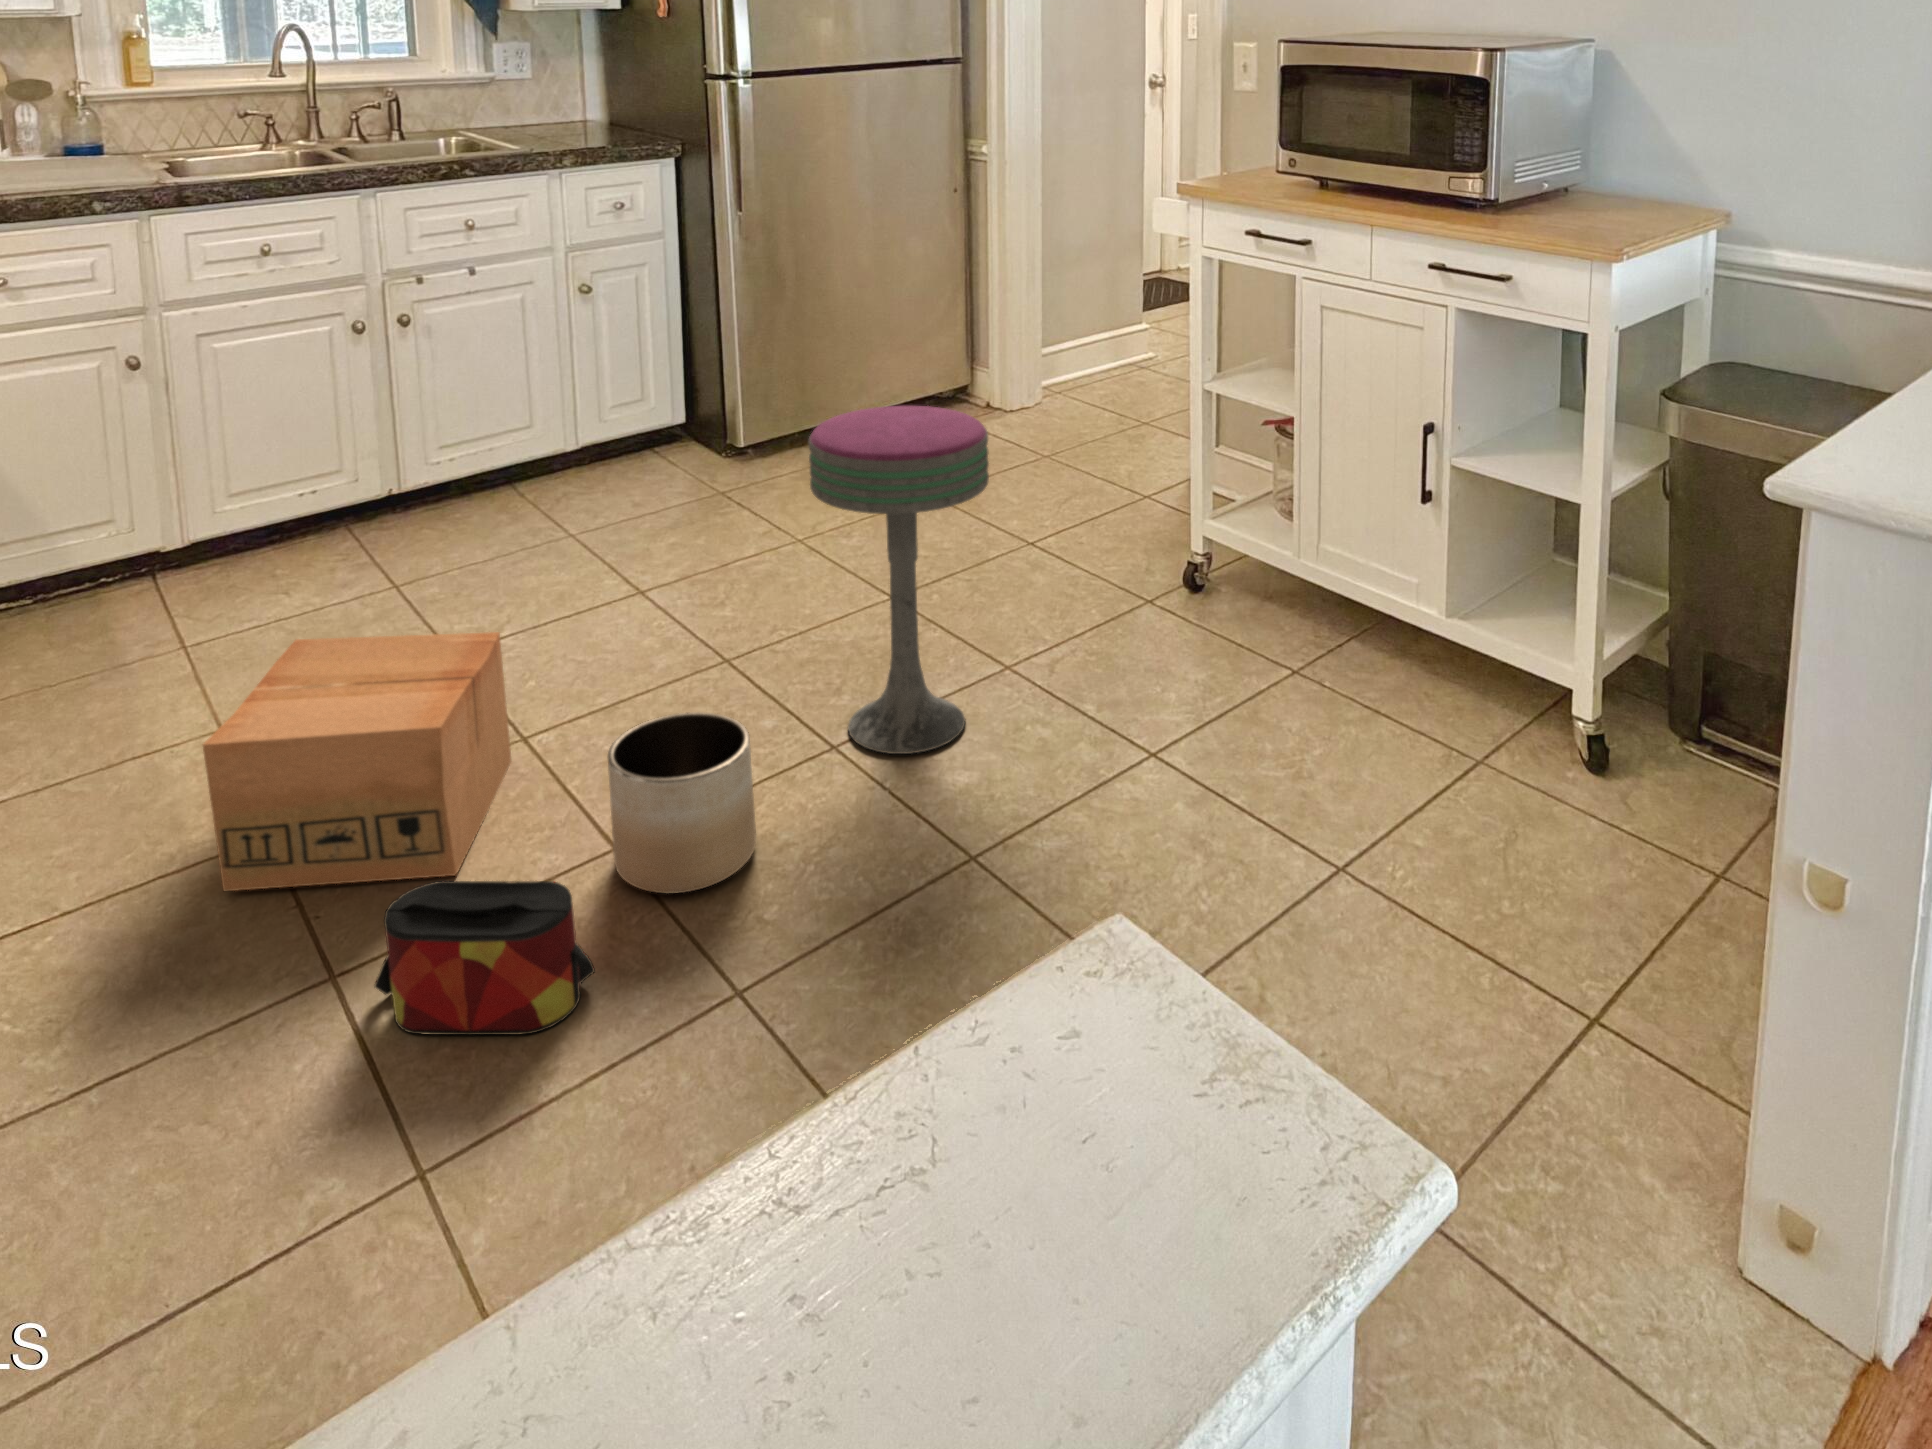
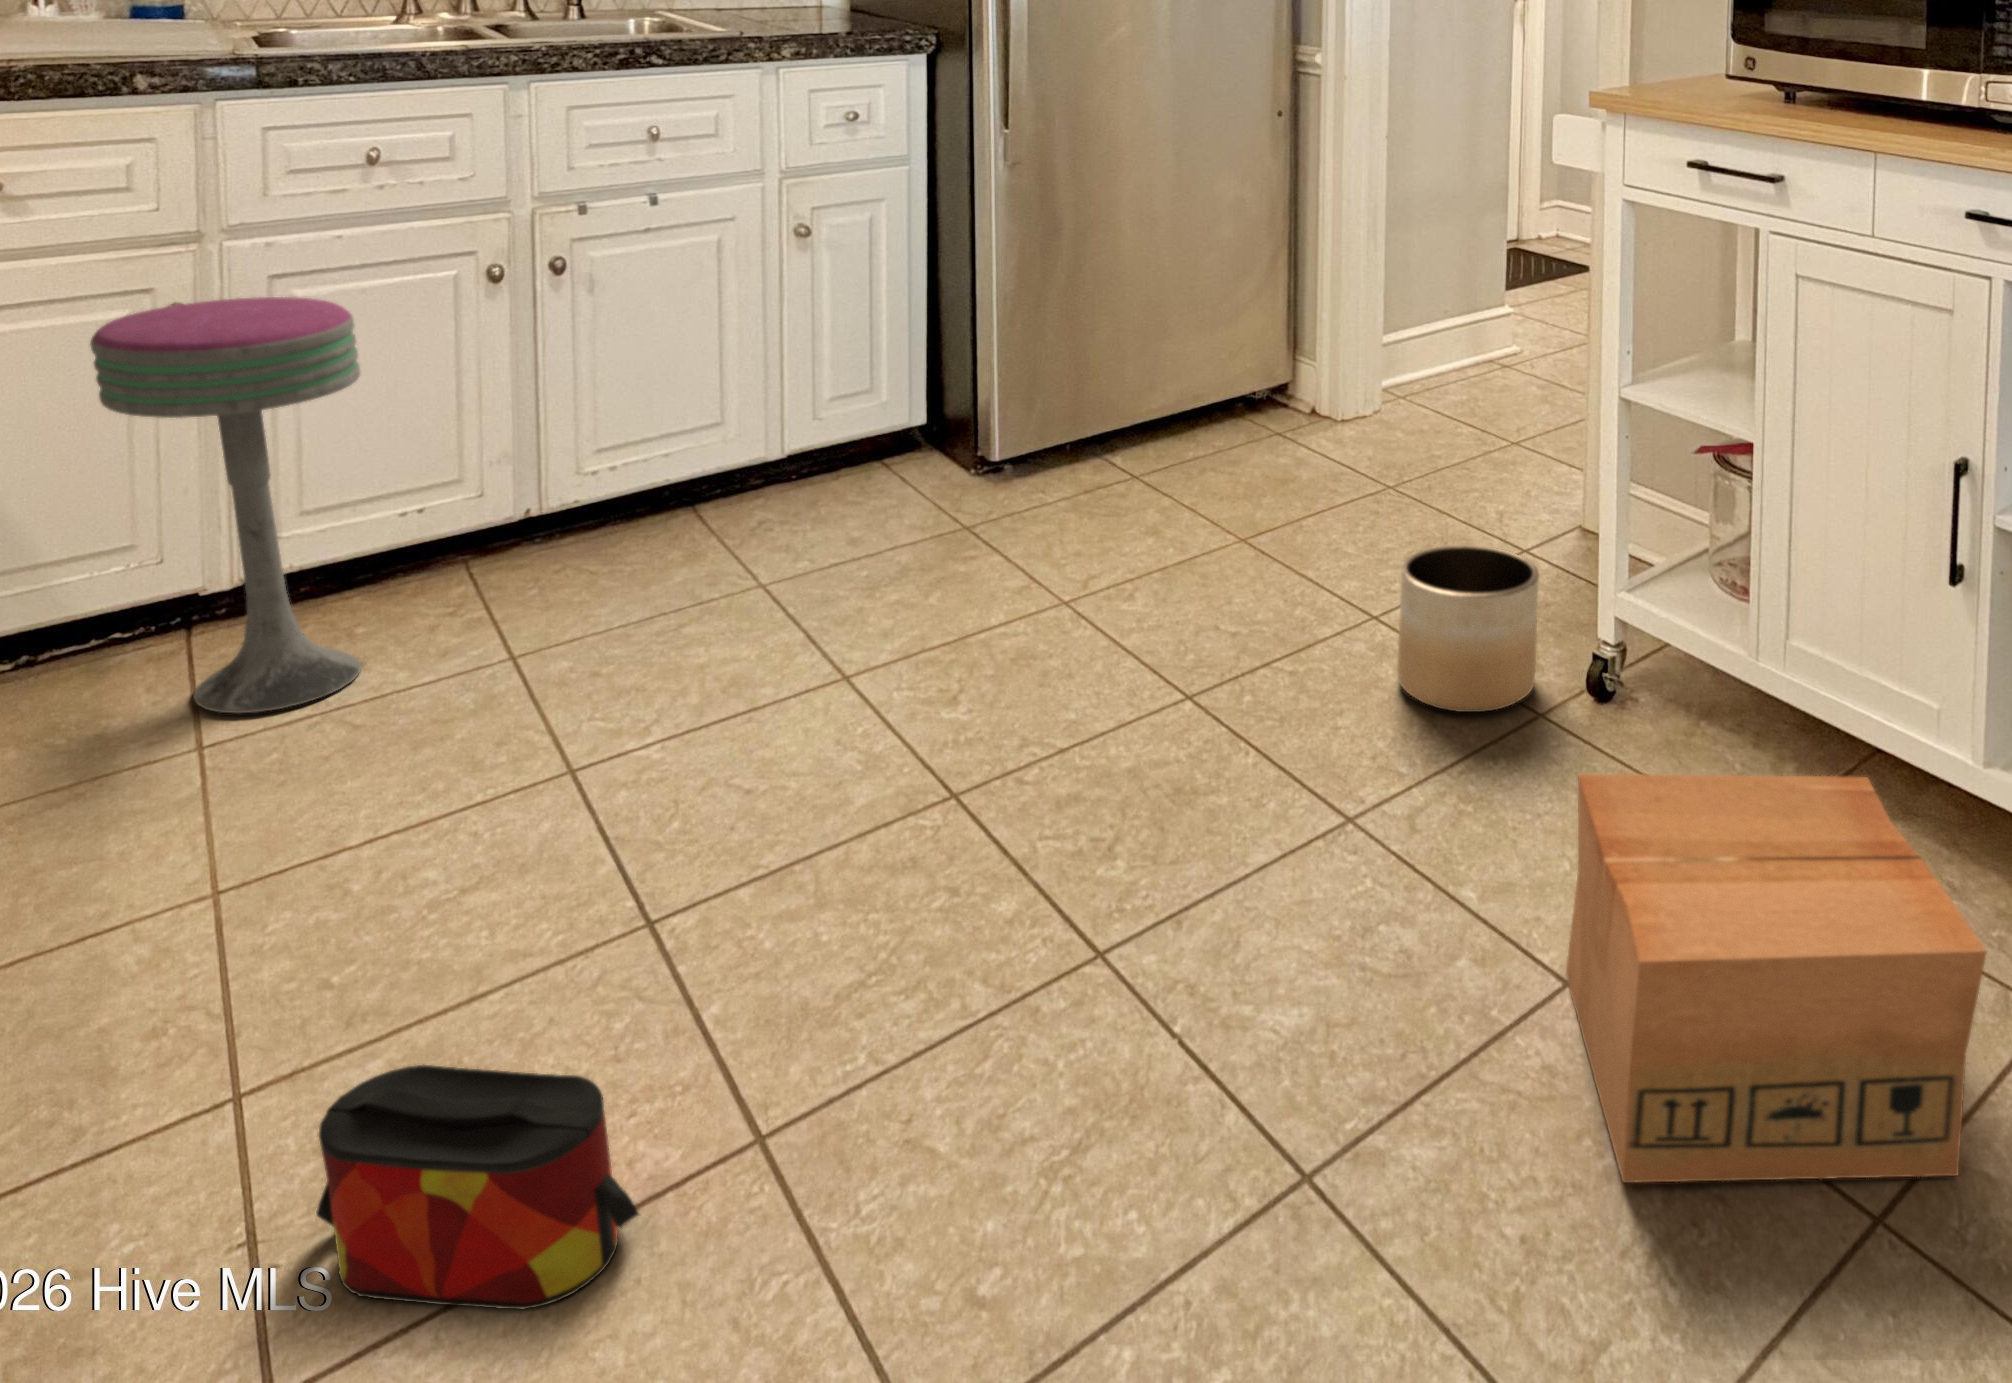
bar stool: present [809,406,989,754] -> present [90,297,362,714]
cardboard box: present [203,632,511,891] -> present [1566,774,1987,1183]
planter: present [608,712,756,894] -> present [1397,545,1539,712]

